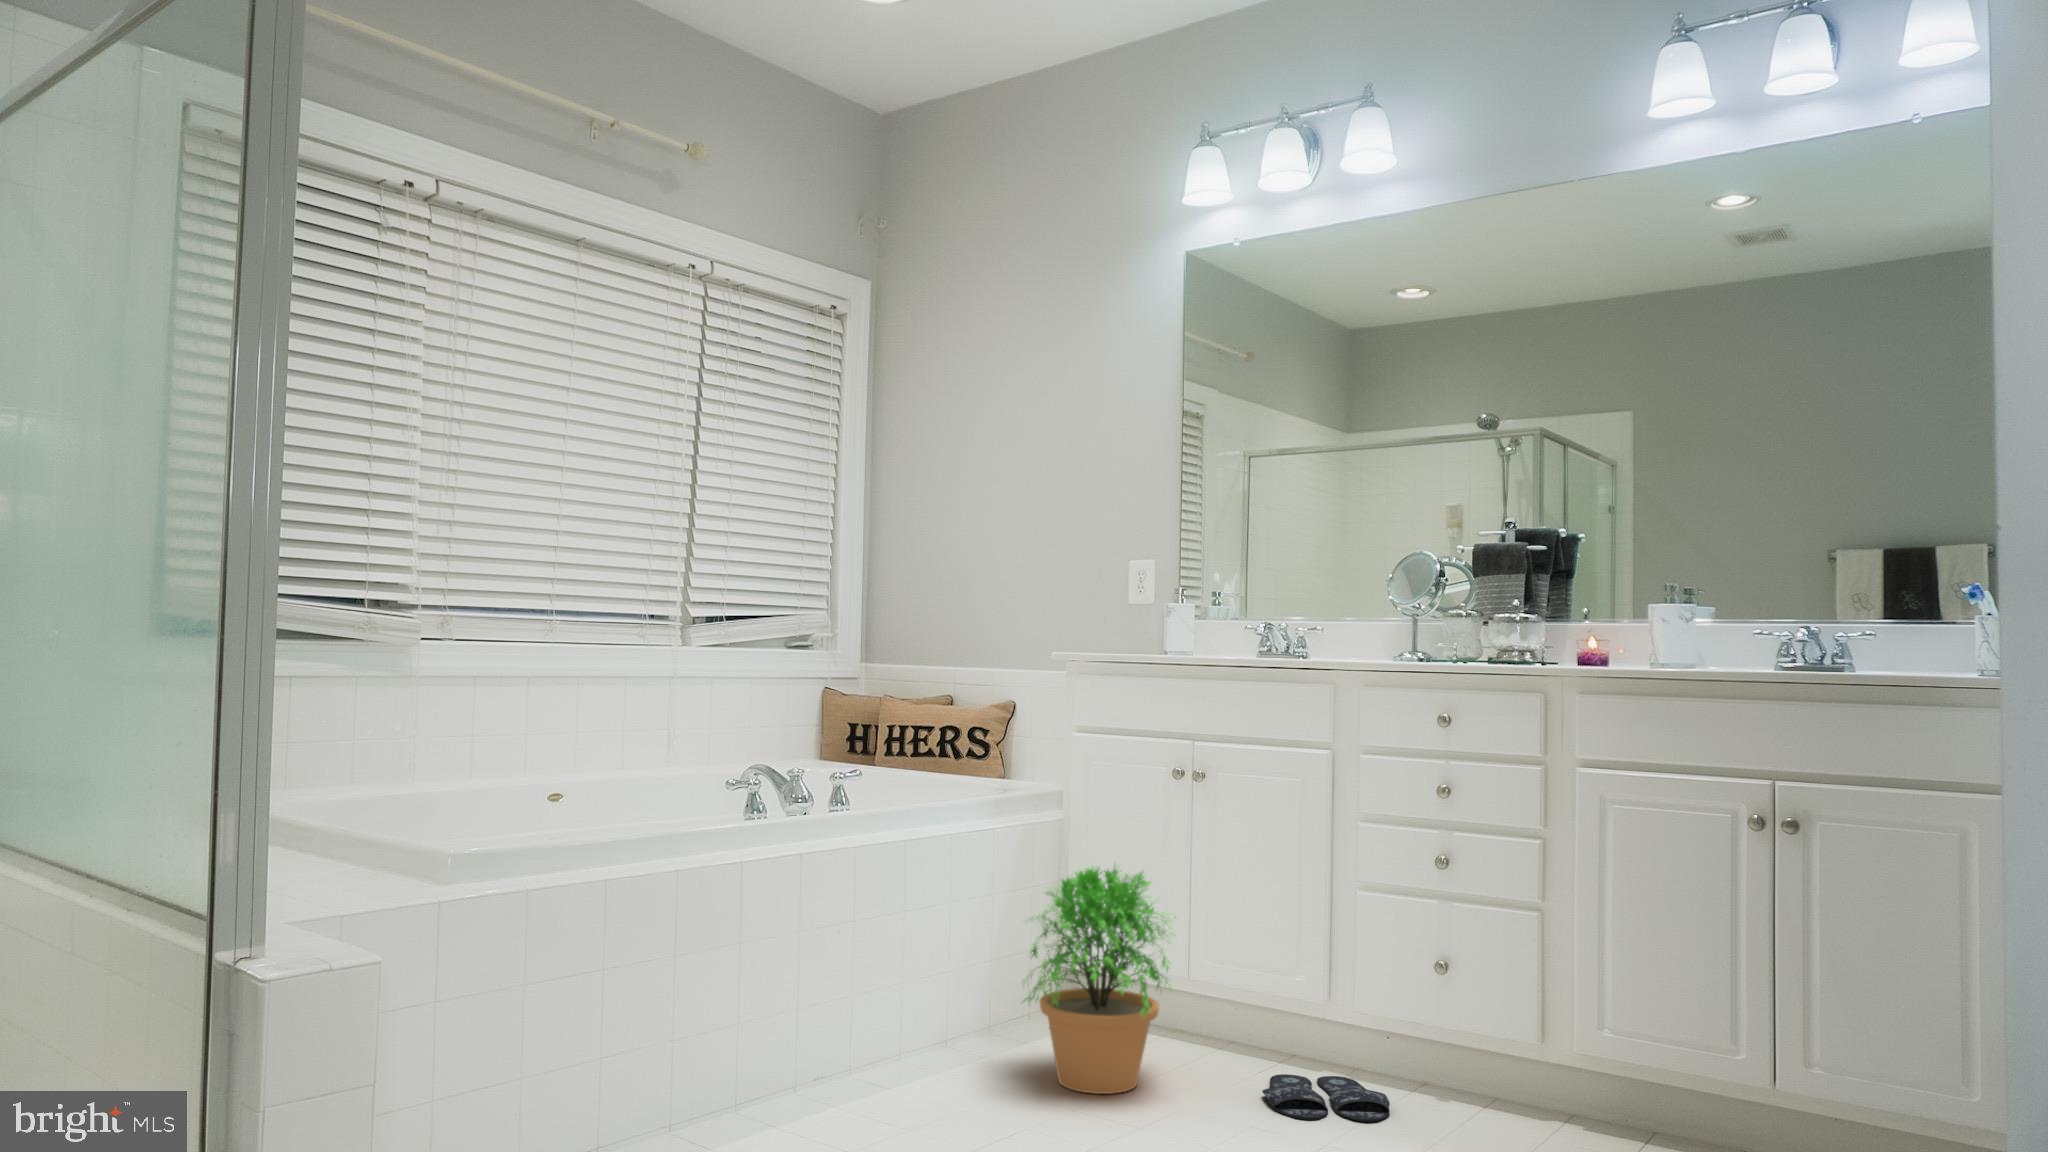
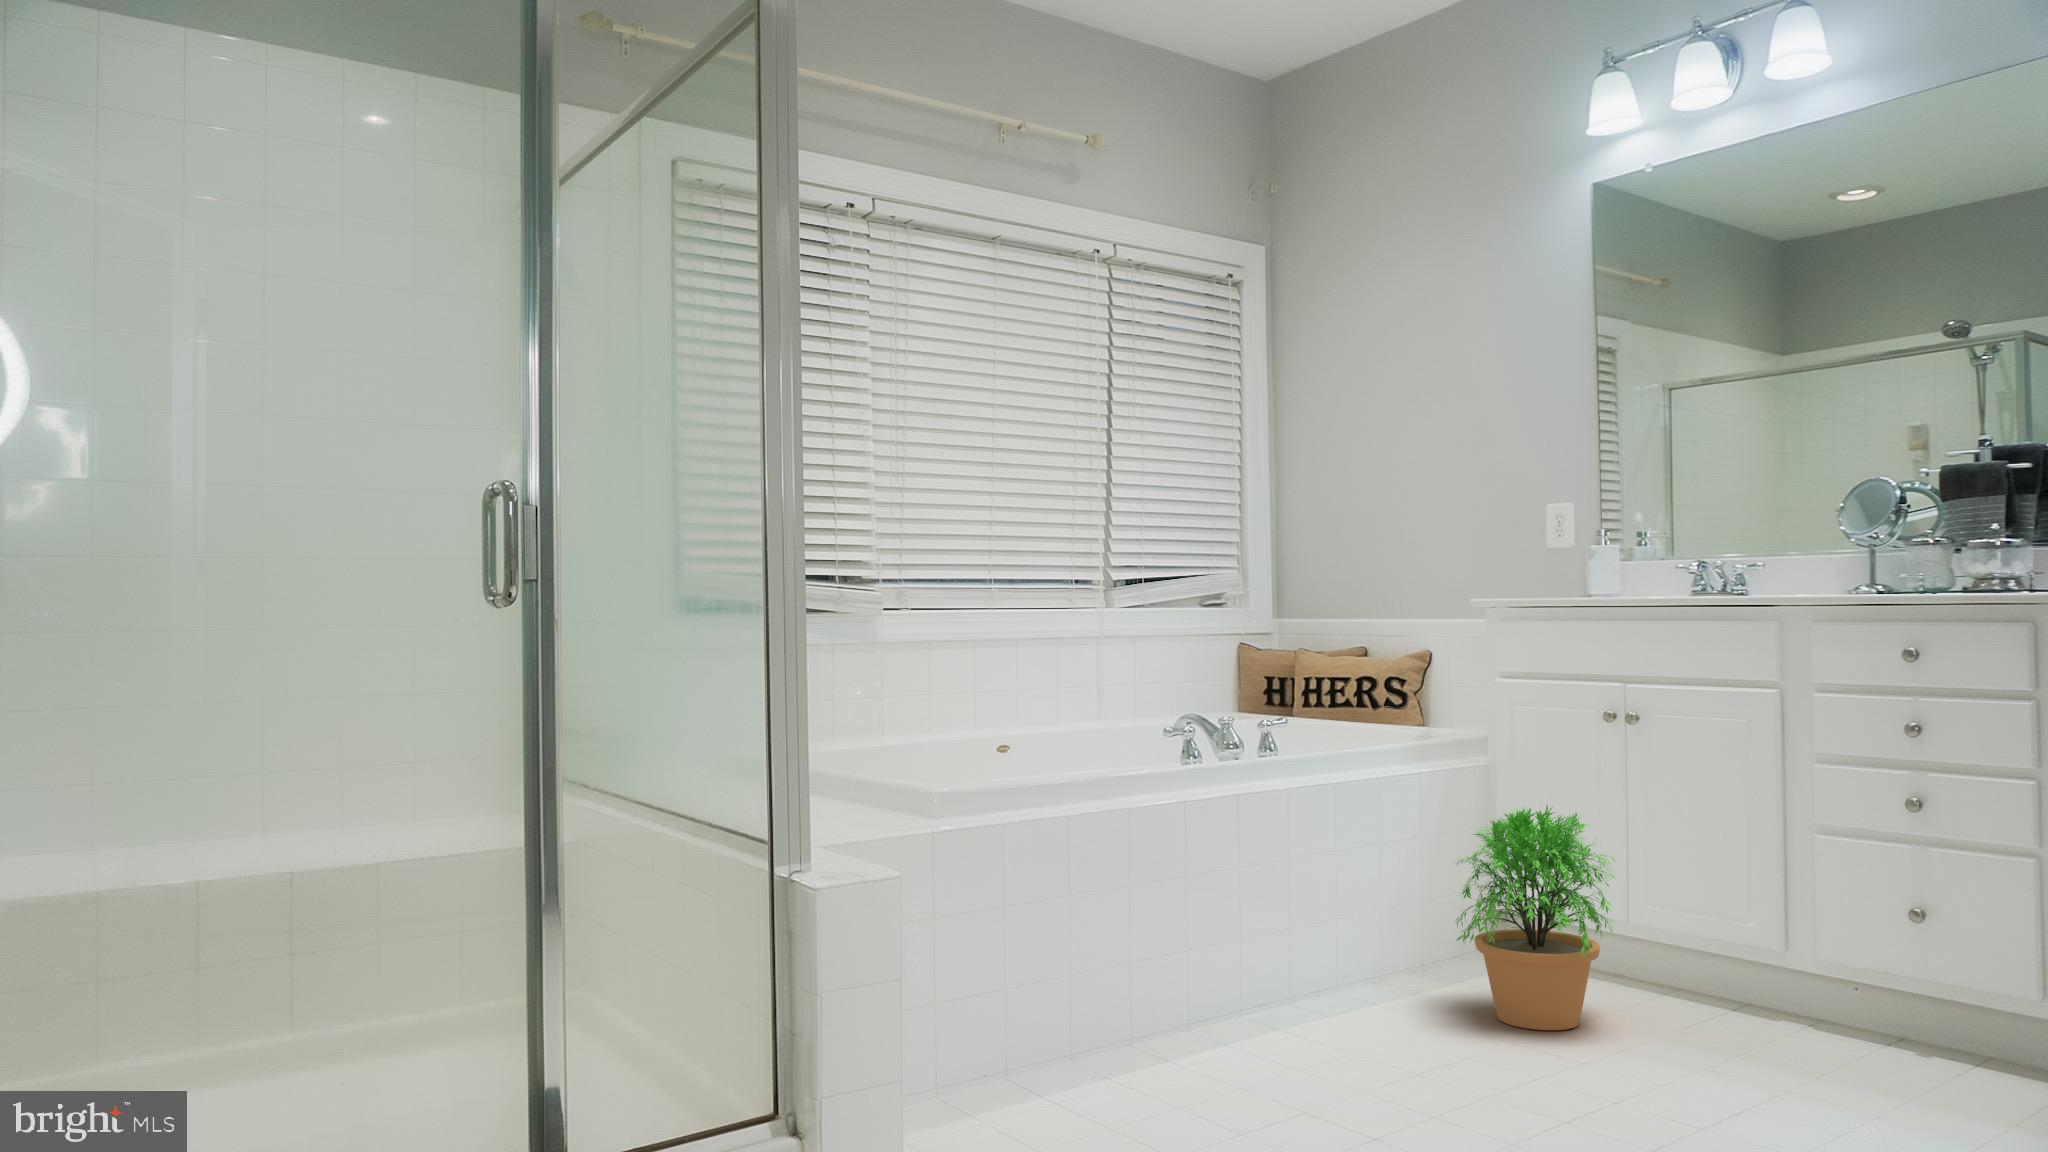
slippers: present [1262,1074,1390,1122] -> none [1716,1021,1860,1068]

